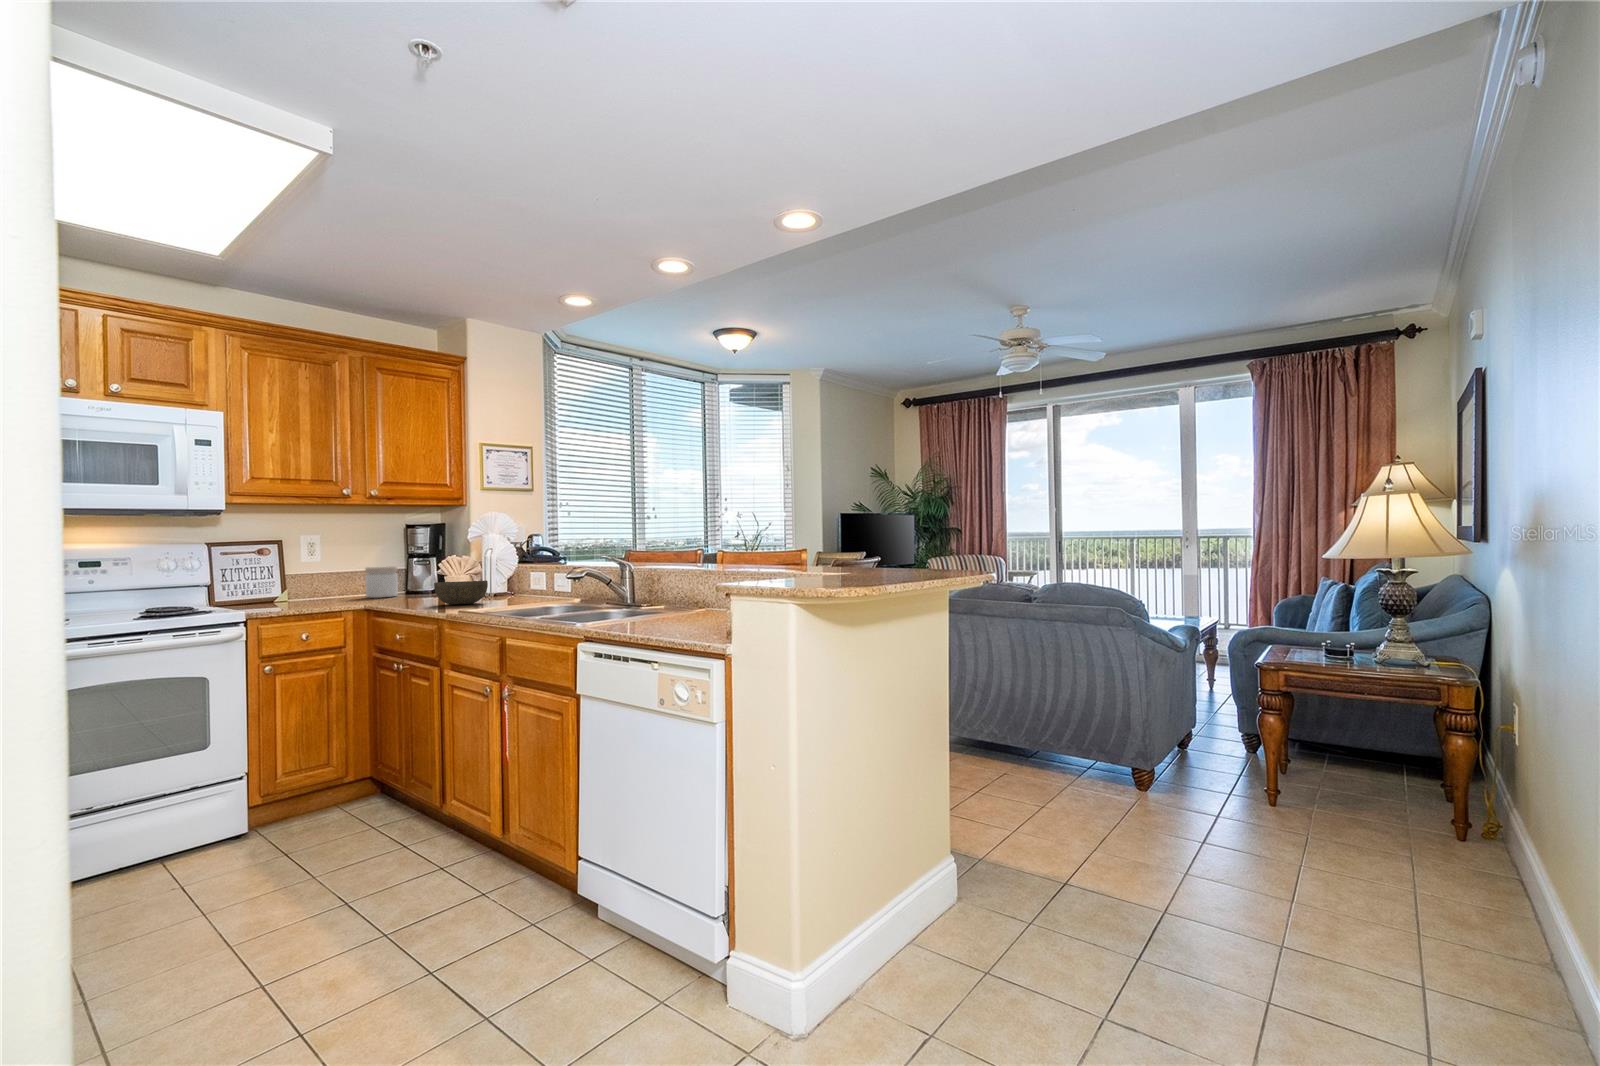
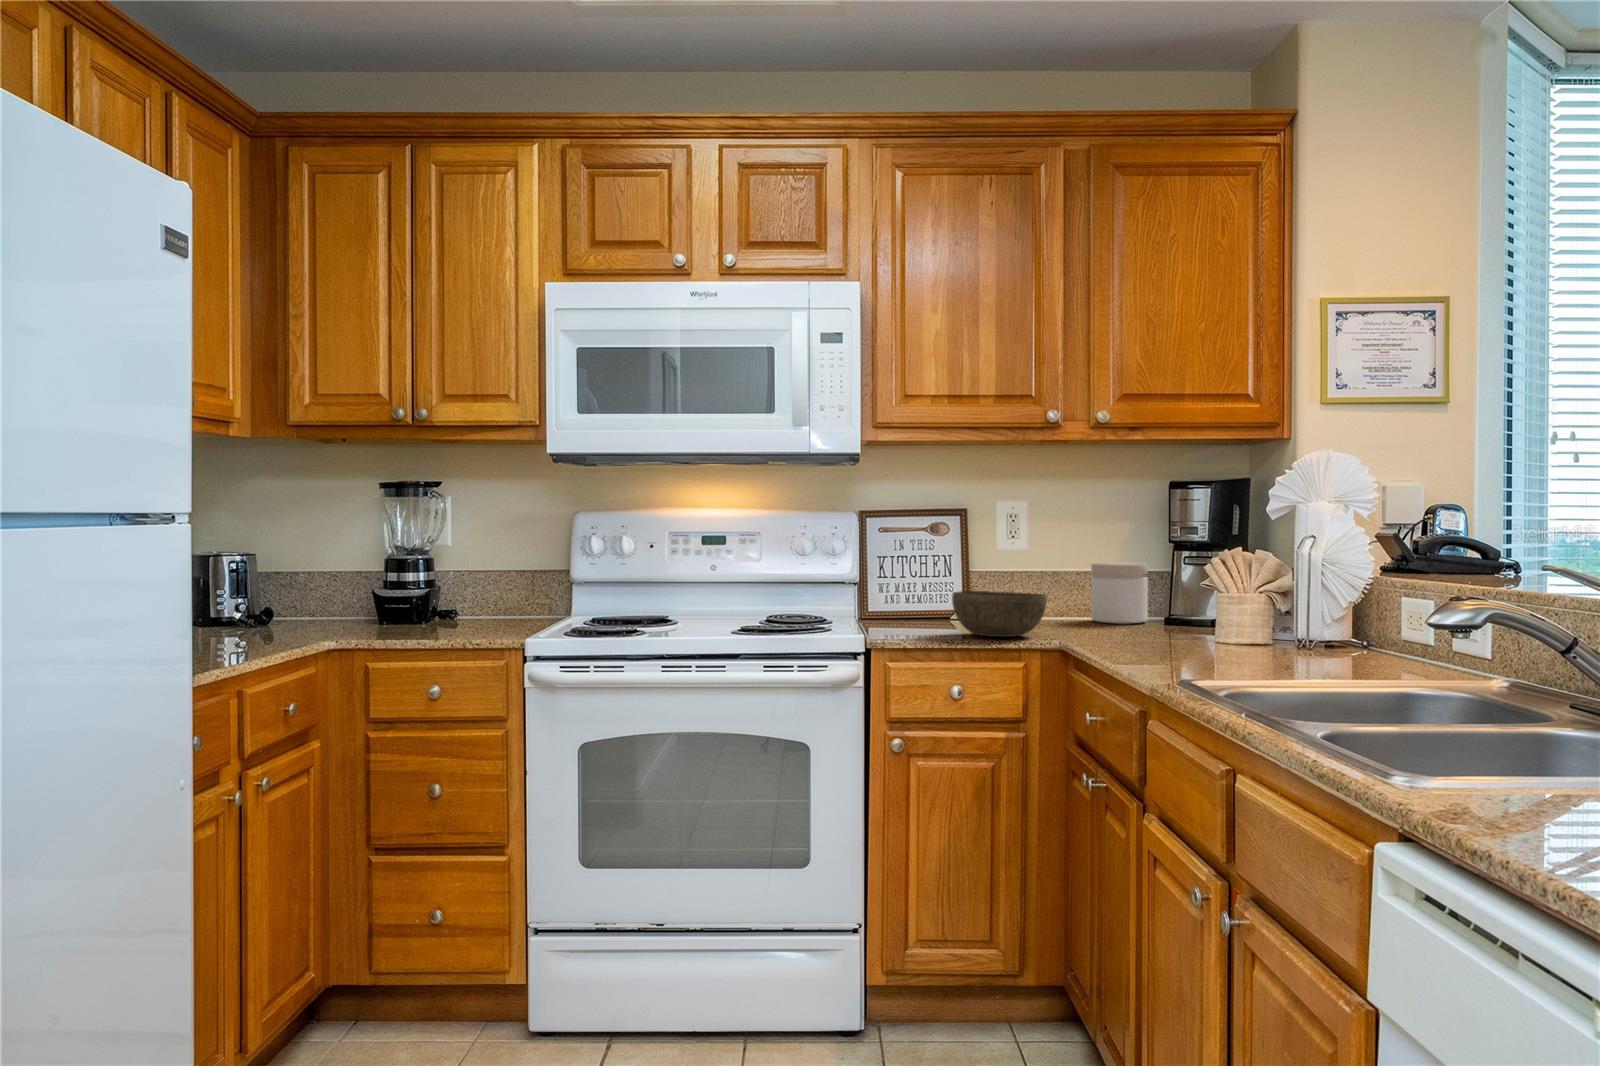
bowl: present [434,581,488,604] -> present [952,591,1047,637]

